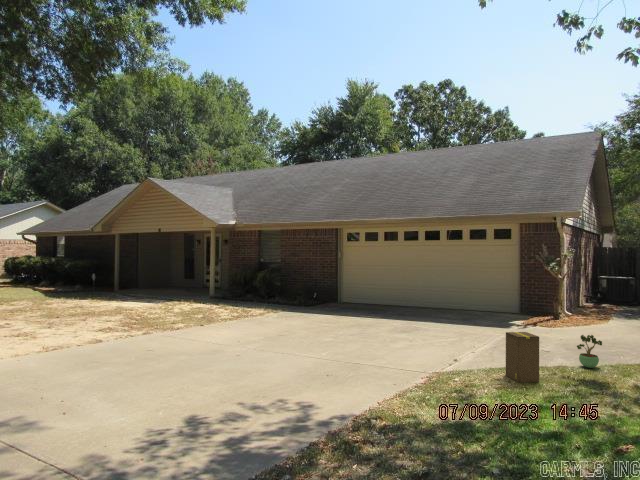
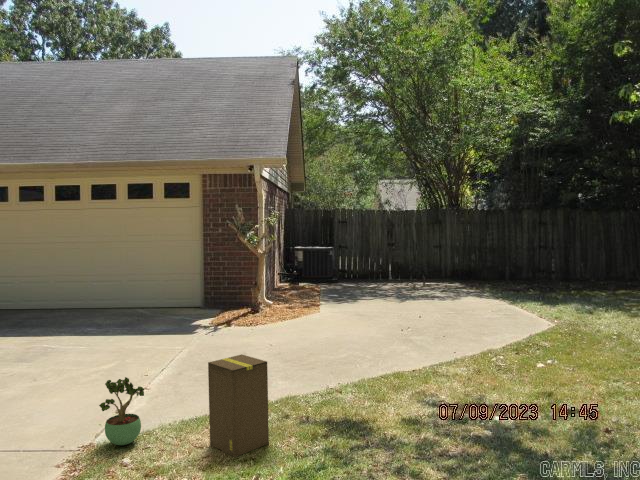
potted plant: present [577,335,602,368] -> present [99,377,144,445]

